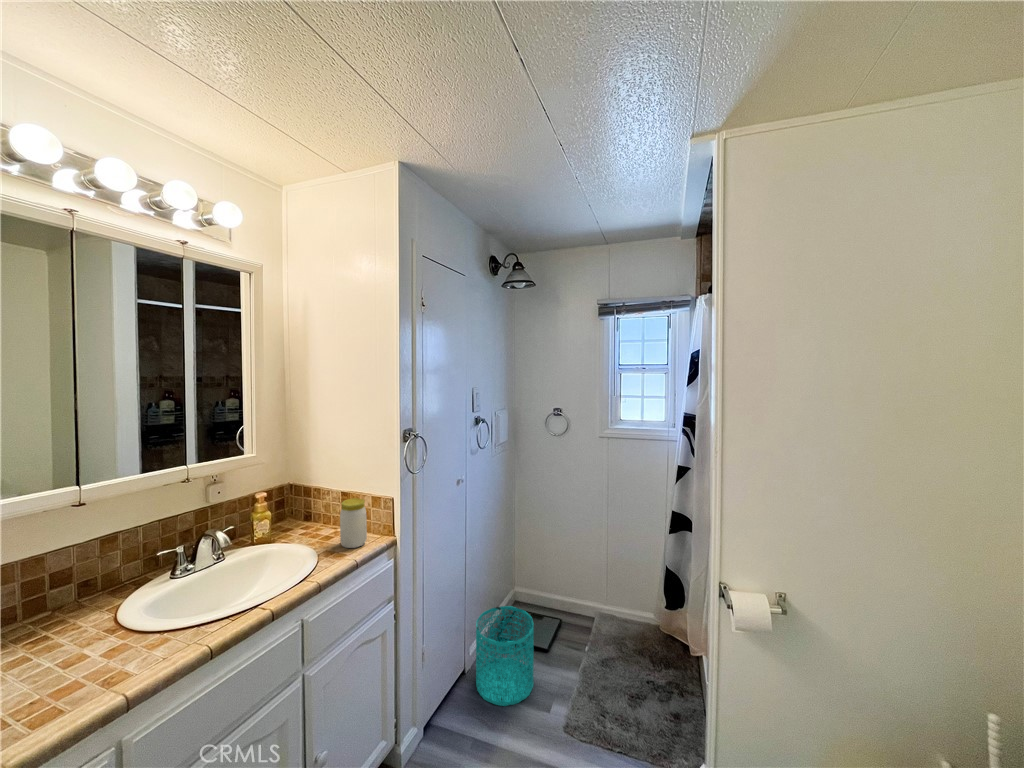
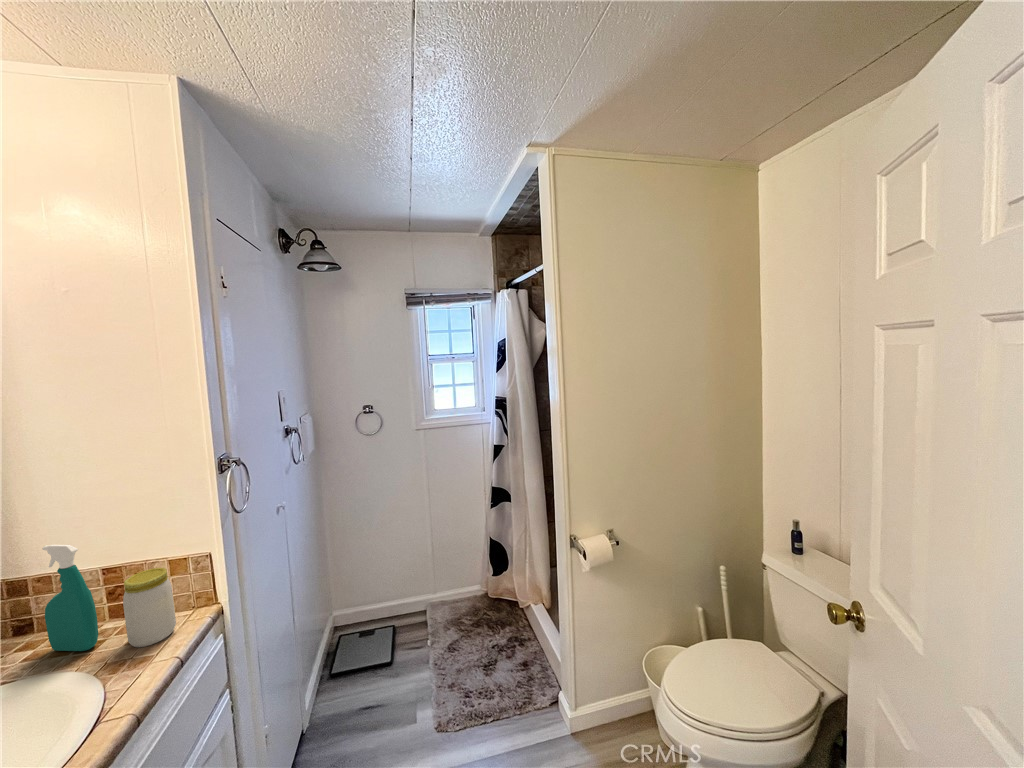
spray bottle: none [310,468,330,539] -> present [42,544,98,651]
wastebasket: present [476,606,534,706] -> none [314,632,389,751]

